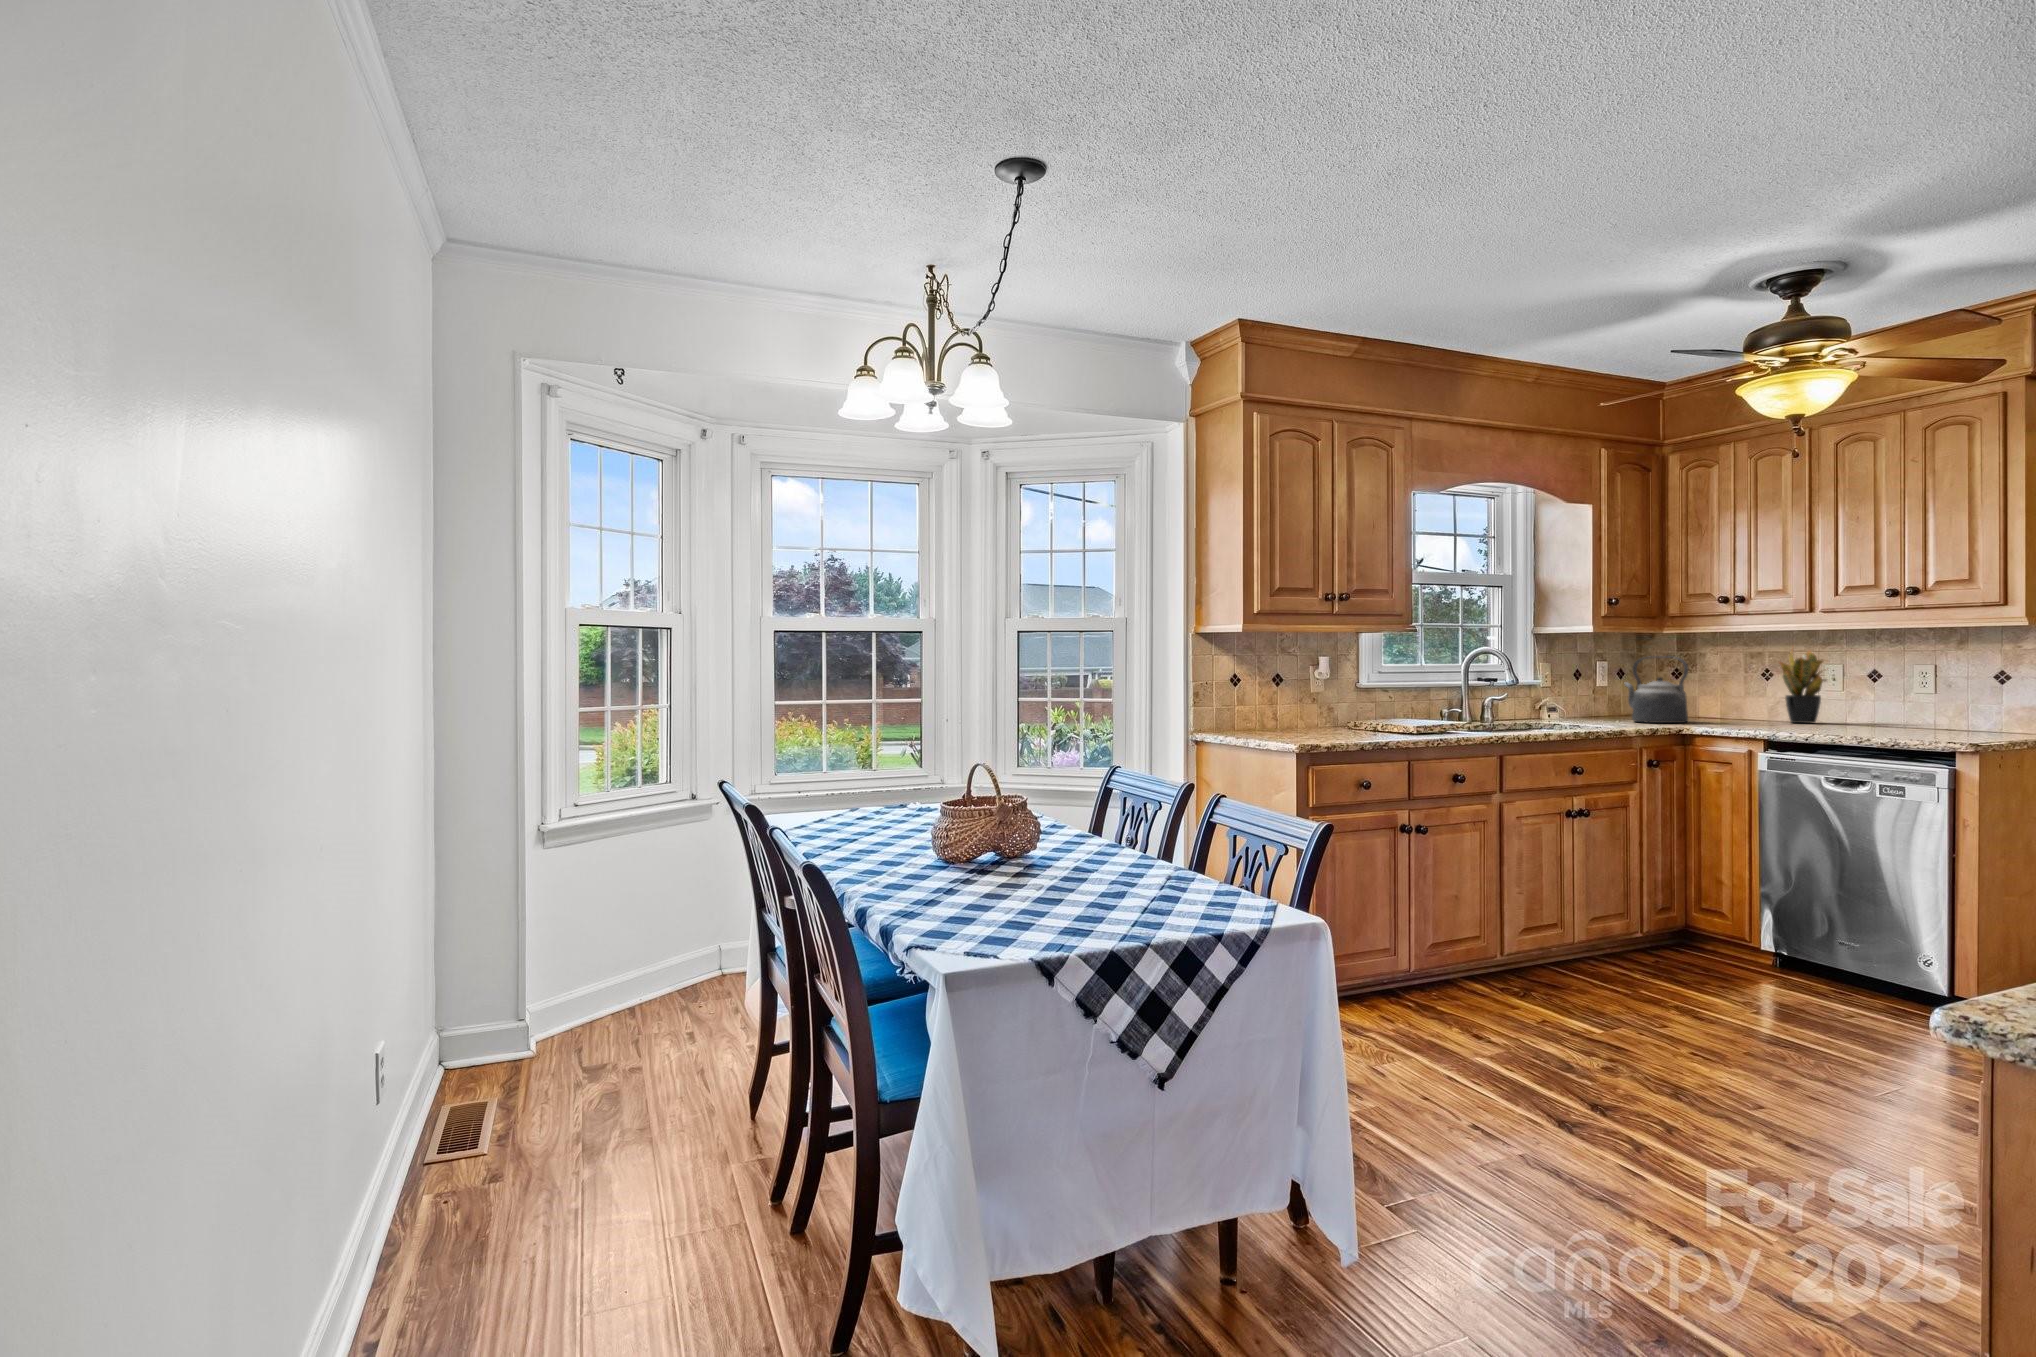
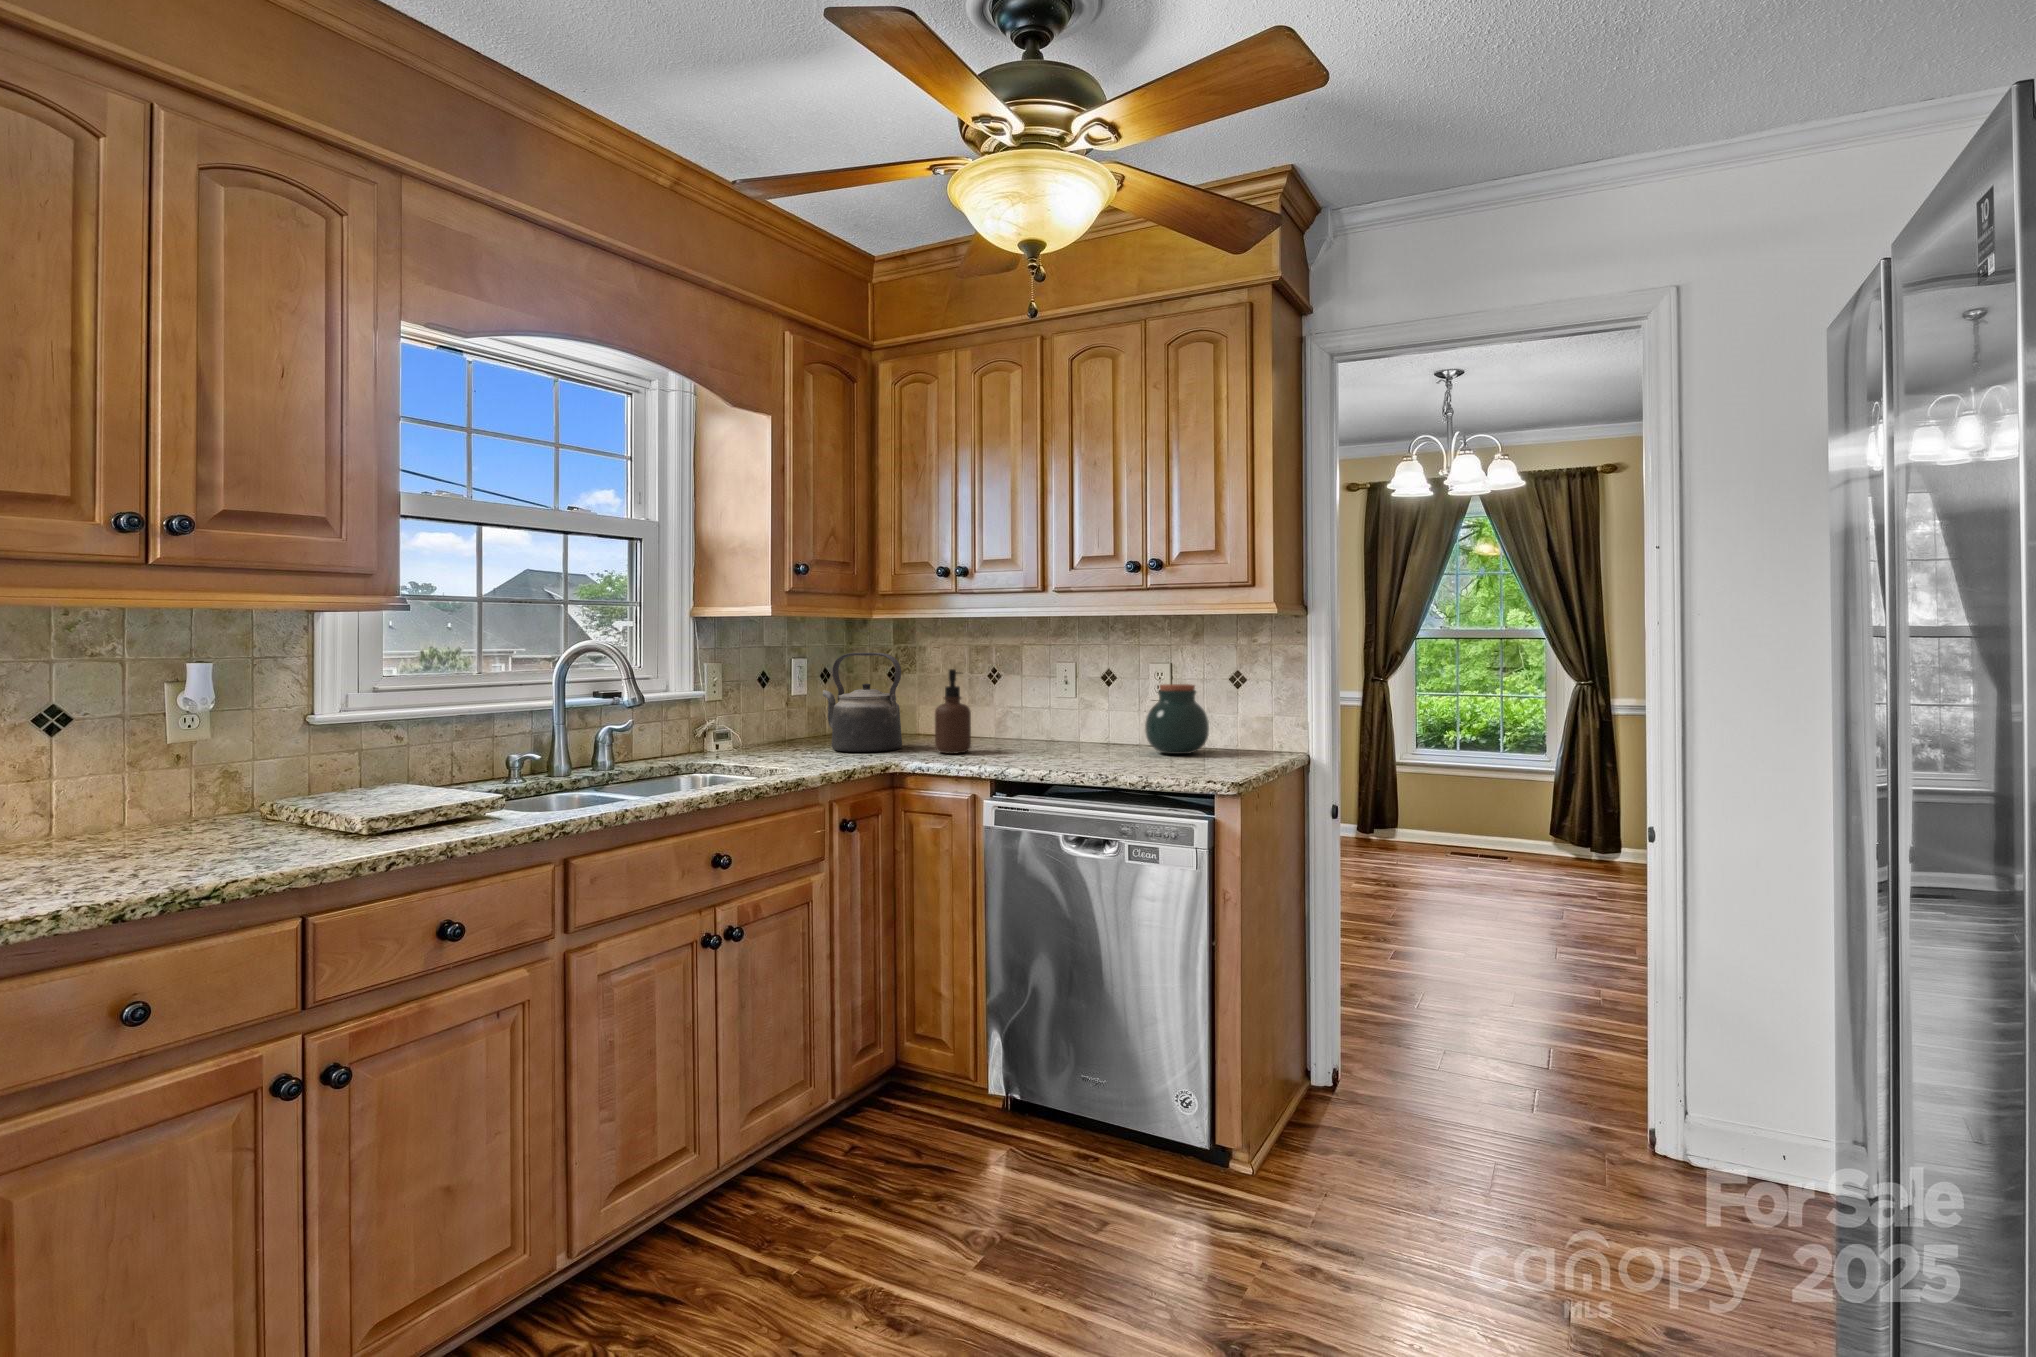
potted plant: present [1779,651,1827,724] -> none [998,634,1072,744]
soap dispenser: none [1716,667,1747,725] -> present [935,669,971,754]
jar: none [1905,678,1967,730] -> present [1145,684,1209,754]

